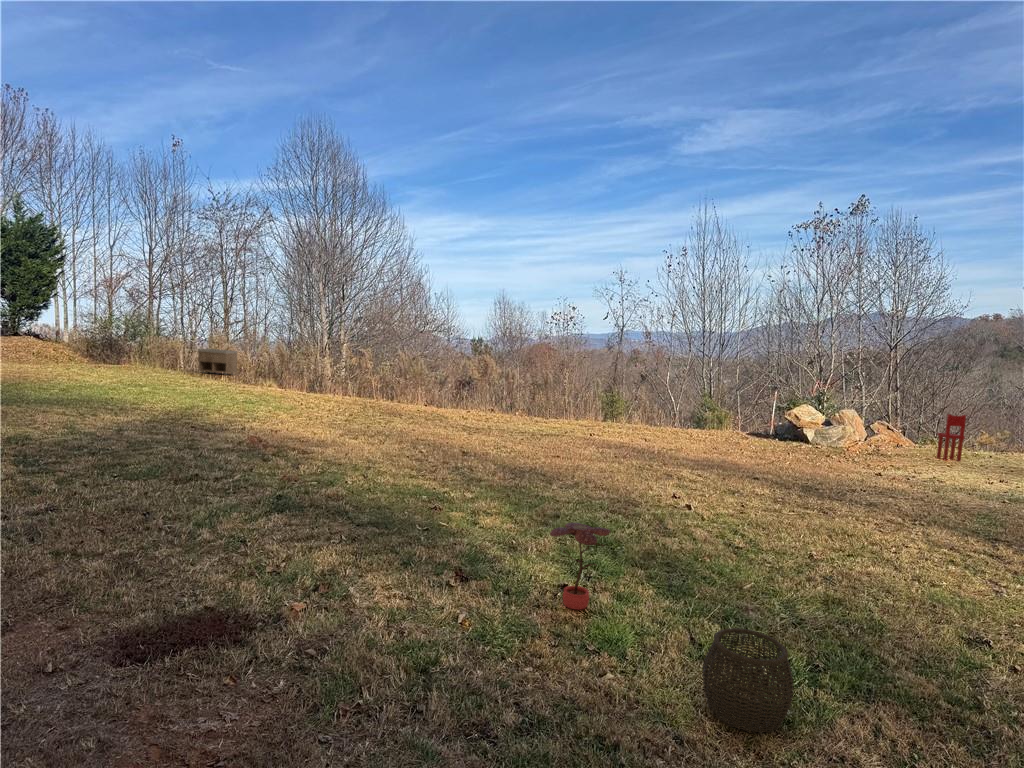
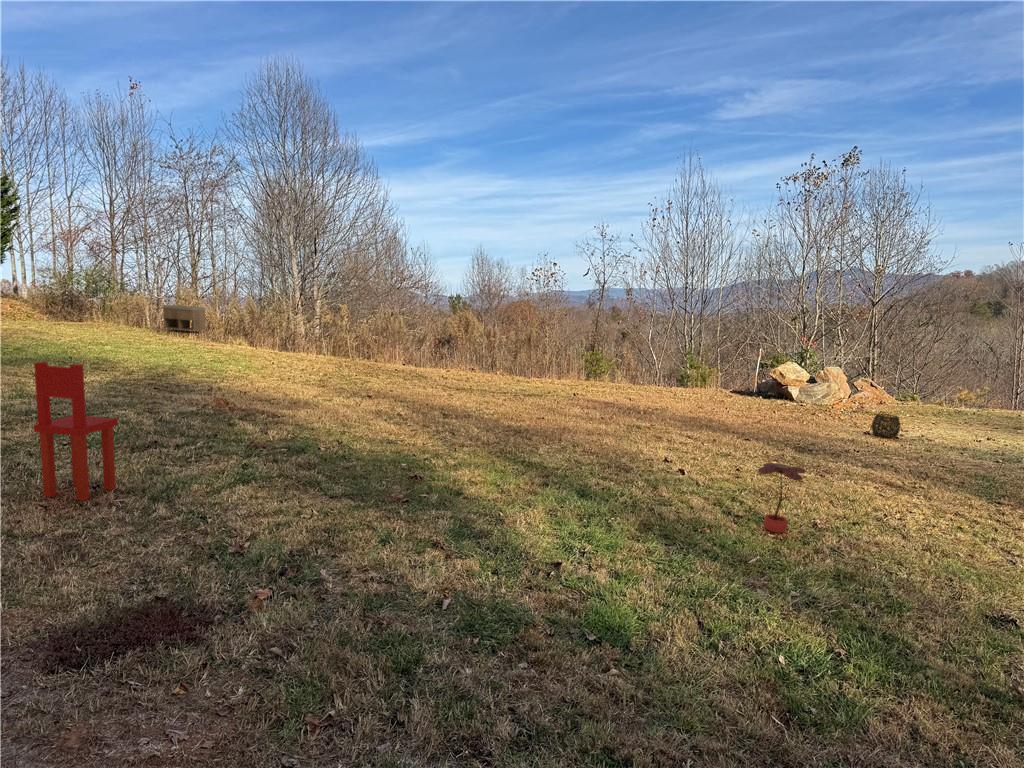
chair: present [937,414,966,462] -> present [34,362,118,501]
potted plant: present [550,523,611,610] -> present [758,463,805,533]
woven basket: present [702,628,794,734] -> present [872,414,900,438]

